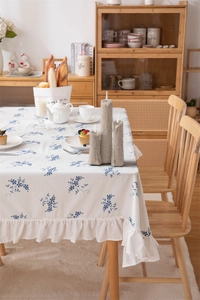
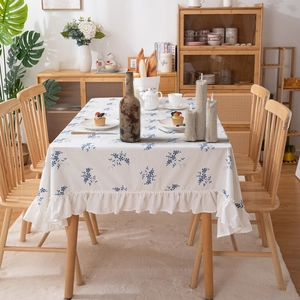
wine bottle: none [18,91,42,166] -> present [119,72,141,142]

